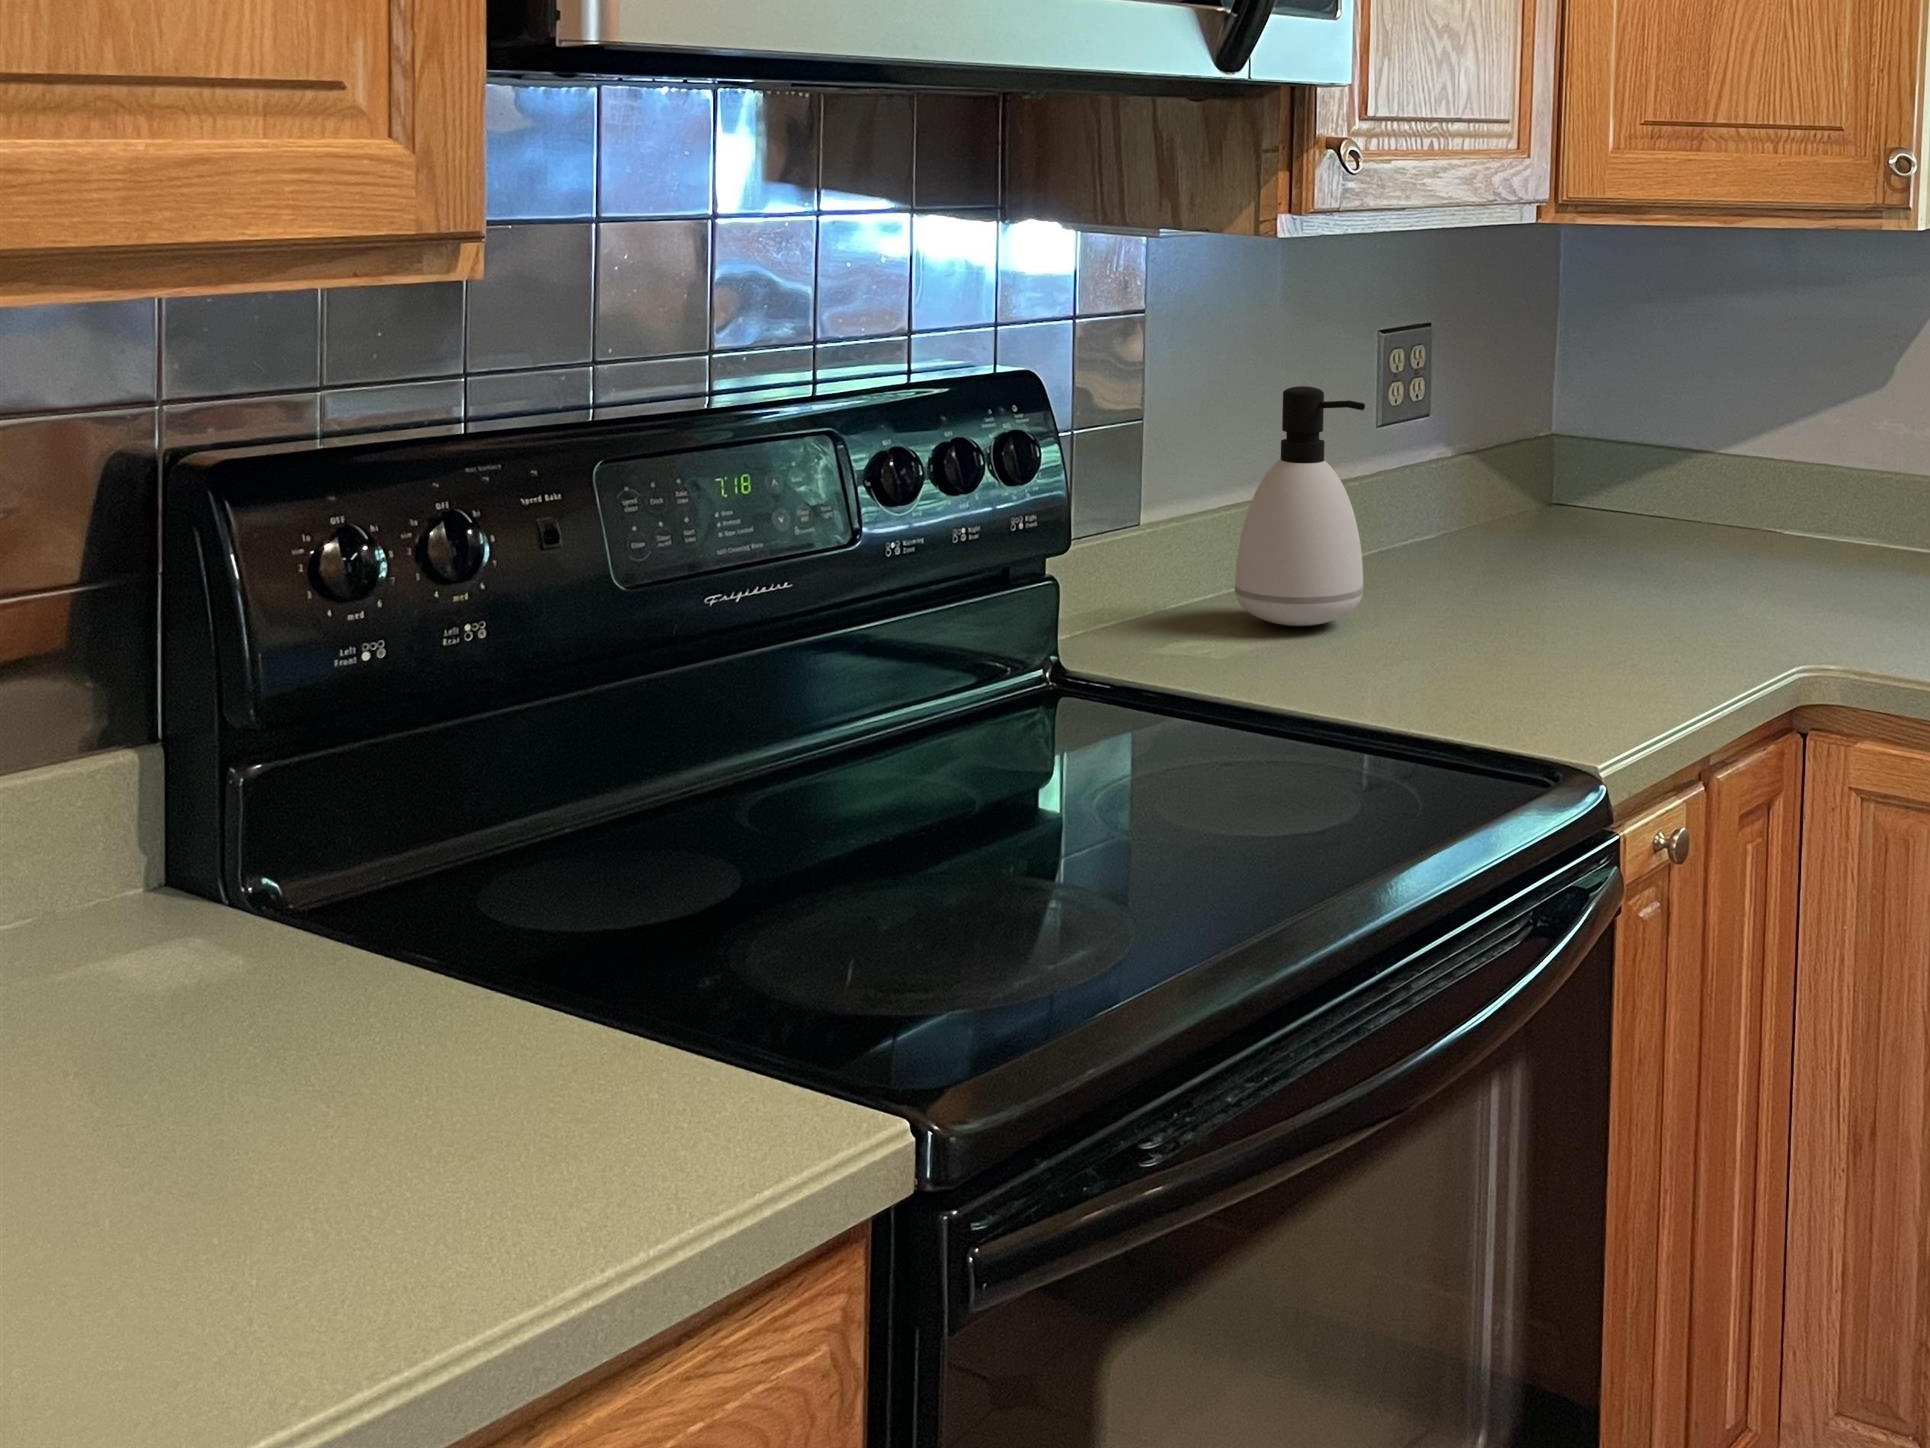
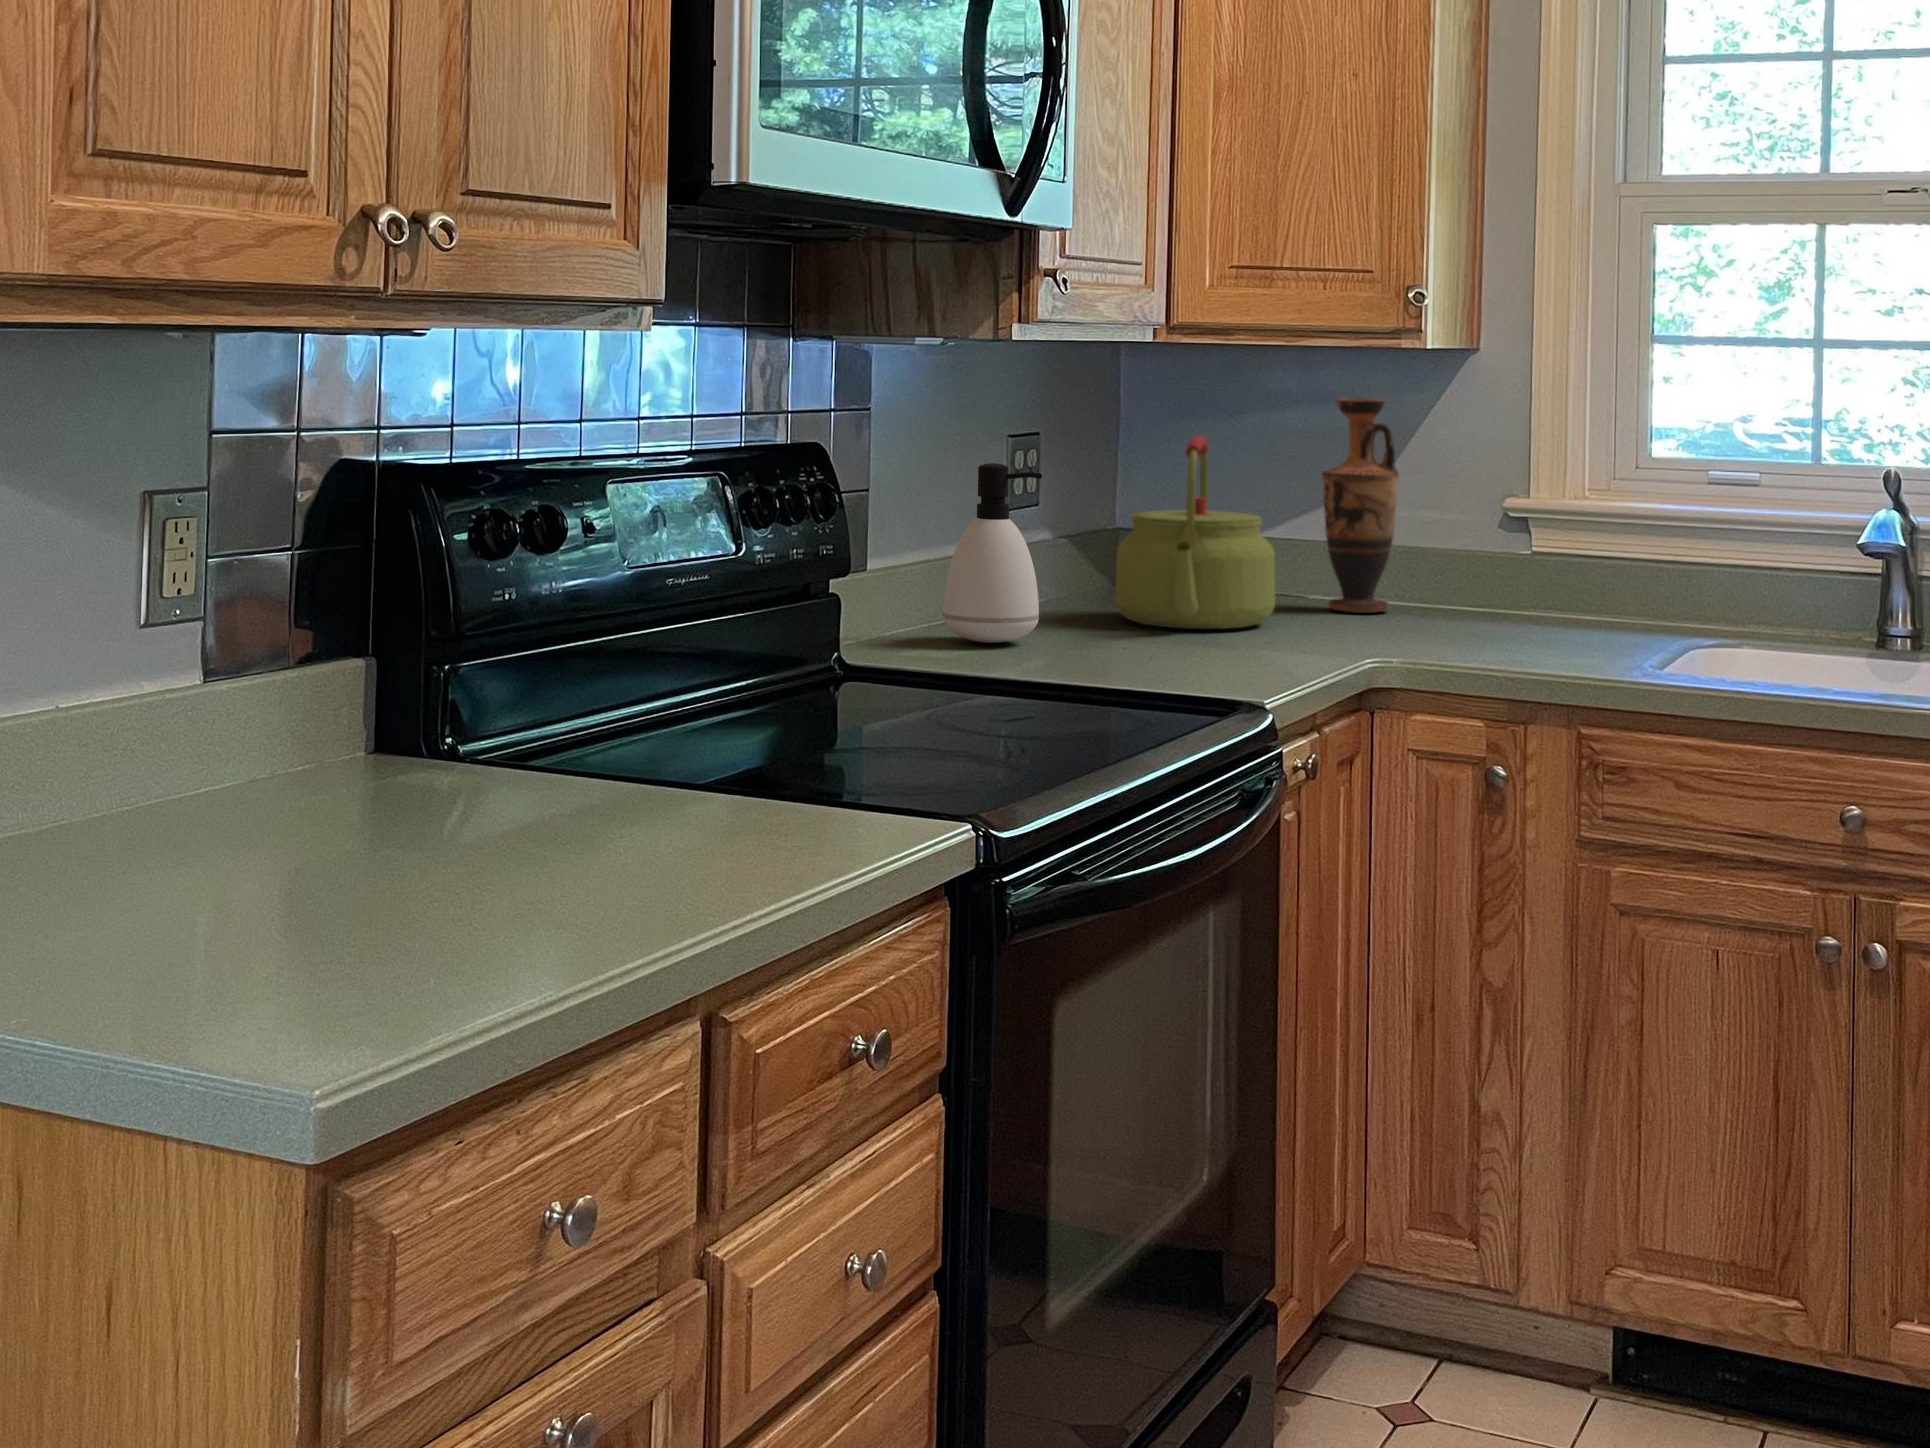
vase: none [1788,285,1889,567] -> present [1322,398,1399,613]
kettle: none [1497,339,1708,599] -> present [1115,435,1275,629]

